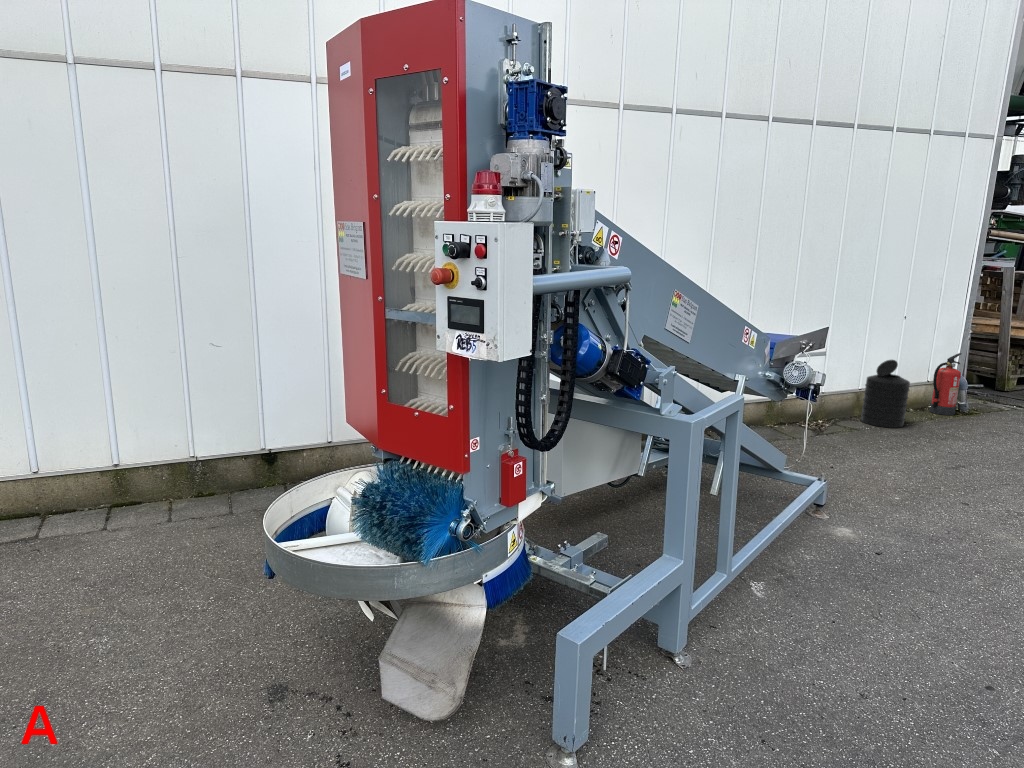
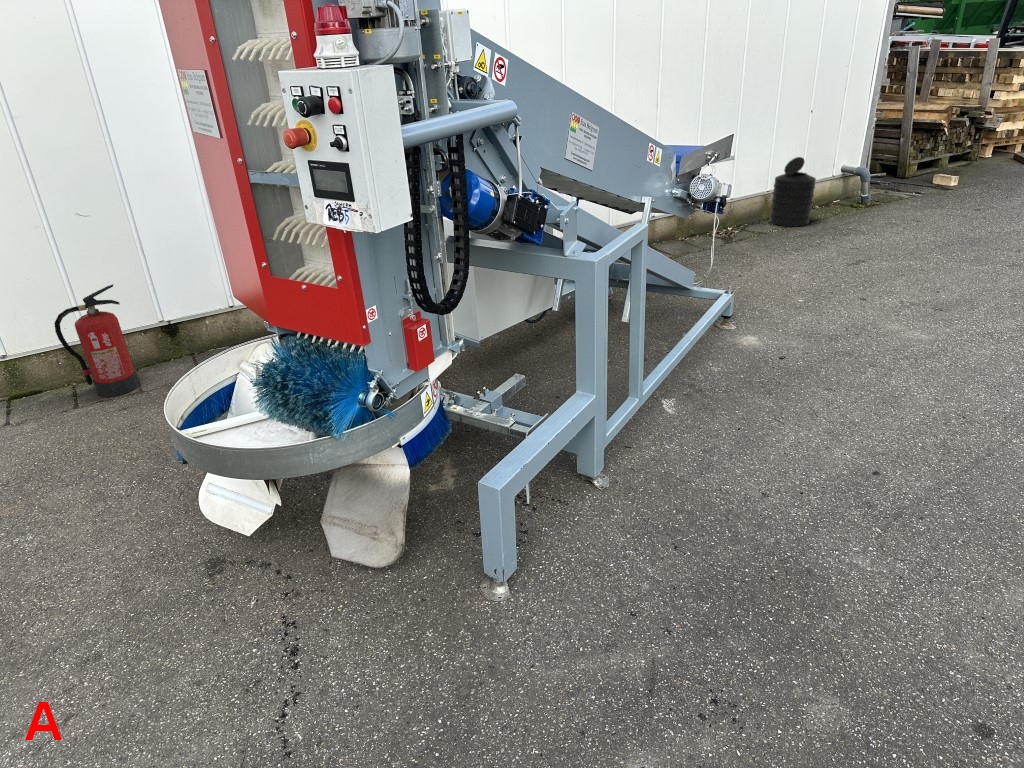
fire extinguisher: present [930,353,961,415] -> present [54,284,140,397]

